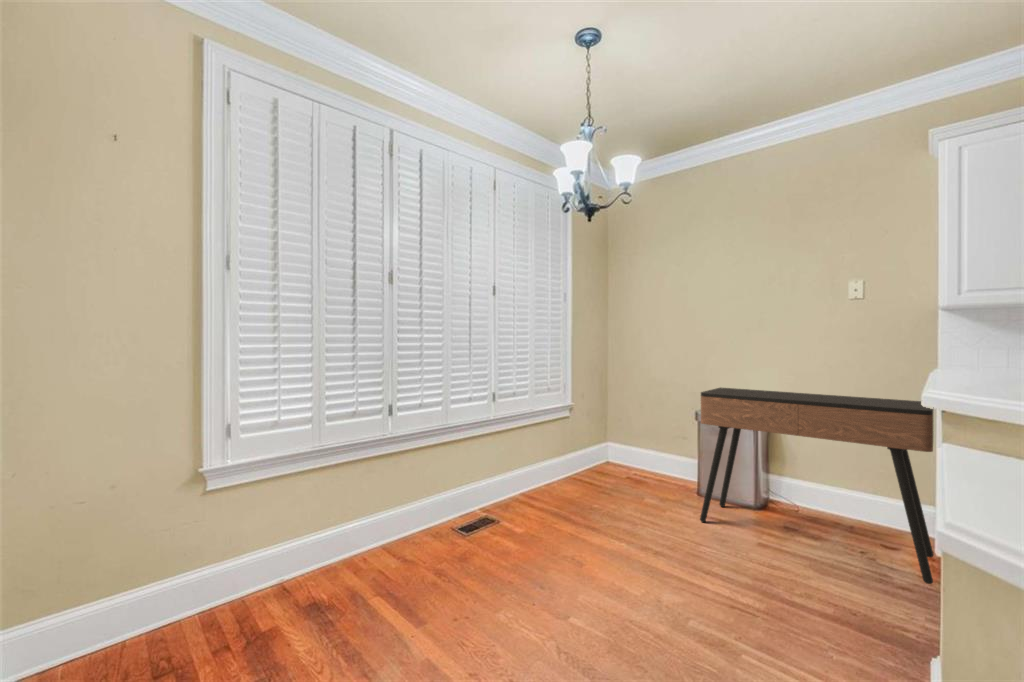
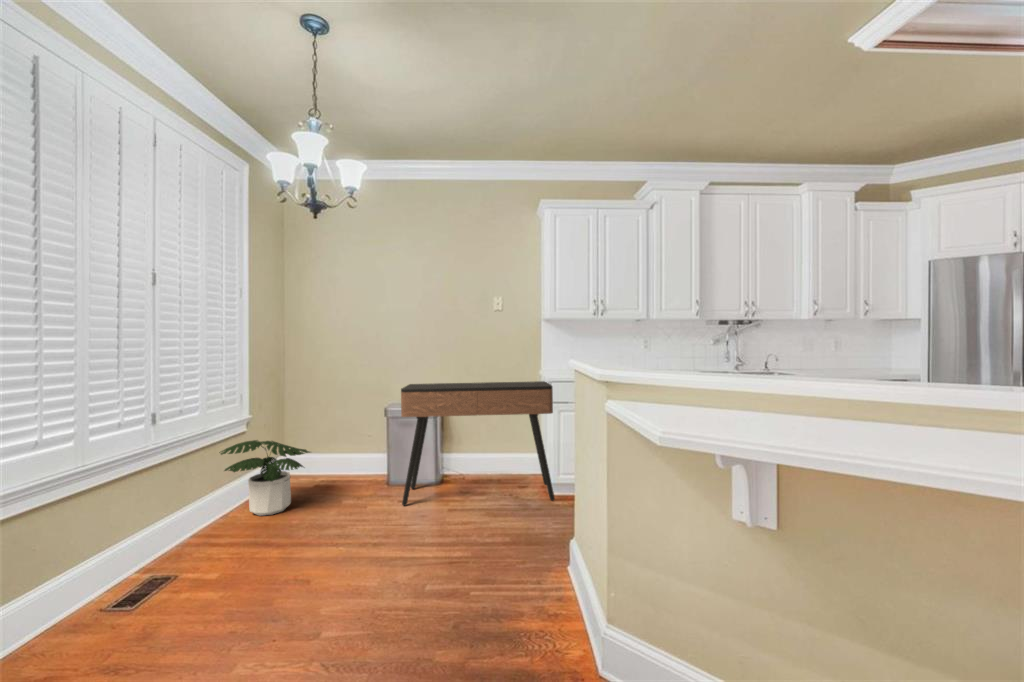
potted plant: none [543,424,617,493] -> present [219,440,310,516]

